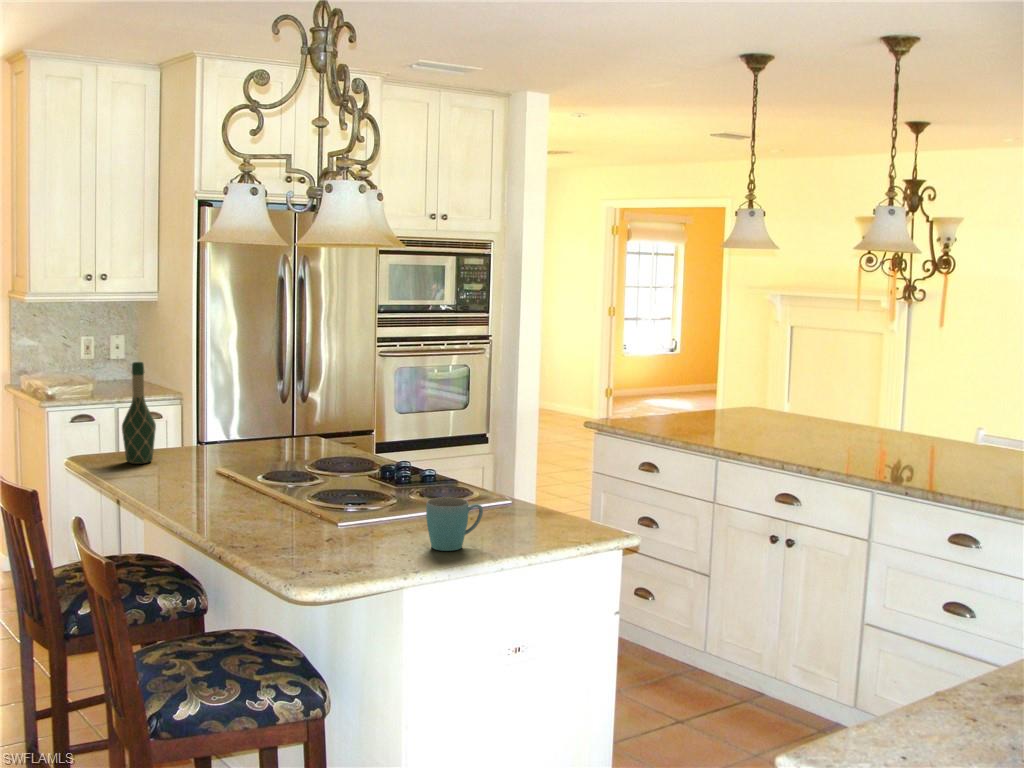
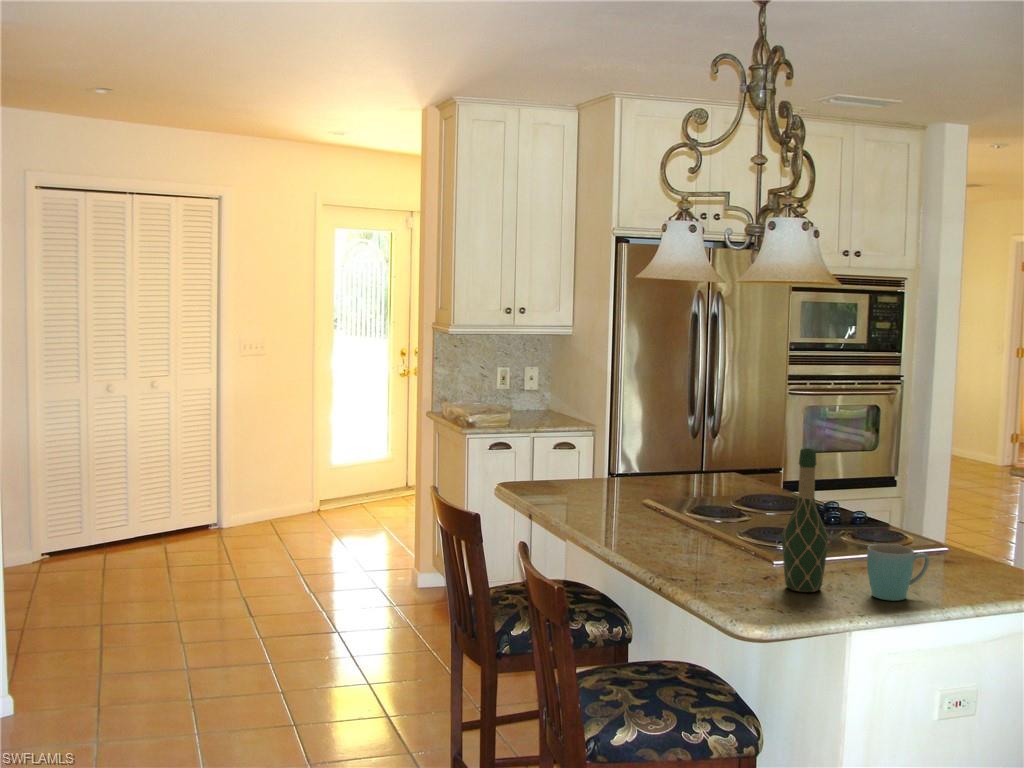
wine bottle: present [122,362,156,464] -> present [782,448,829,592]

